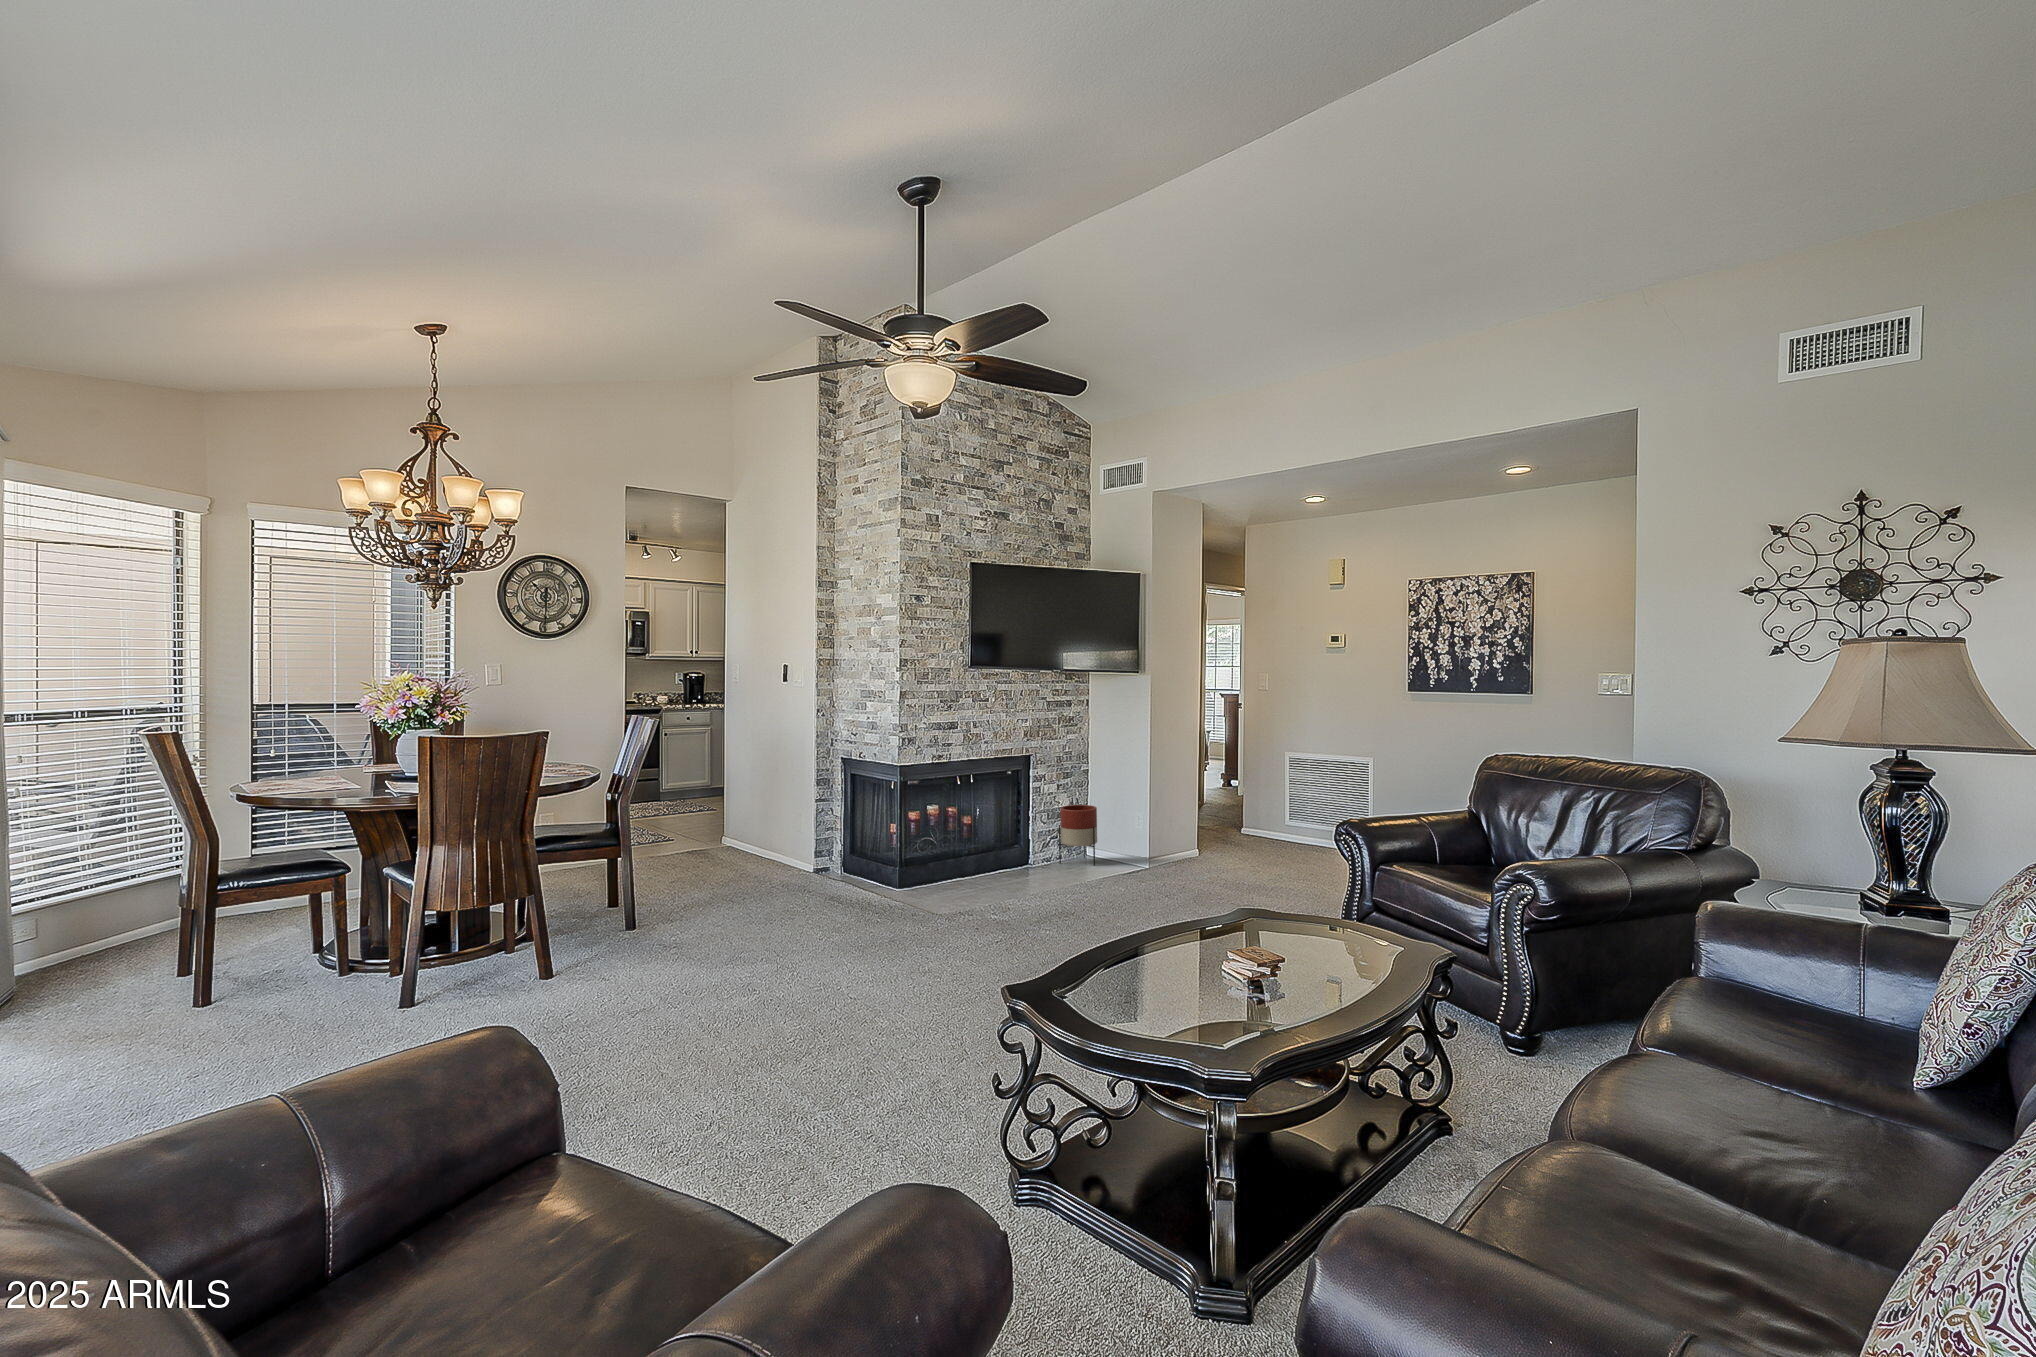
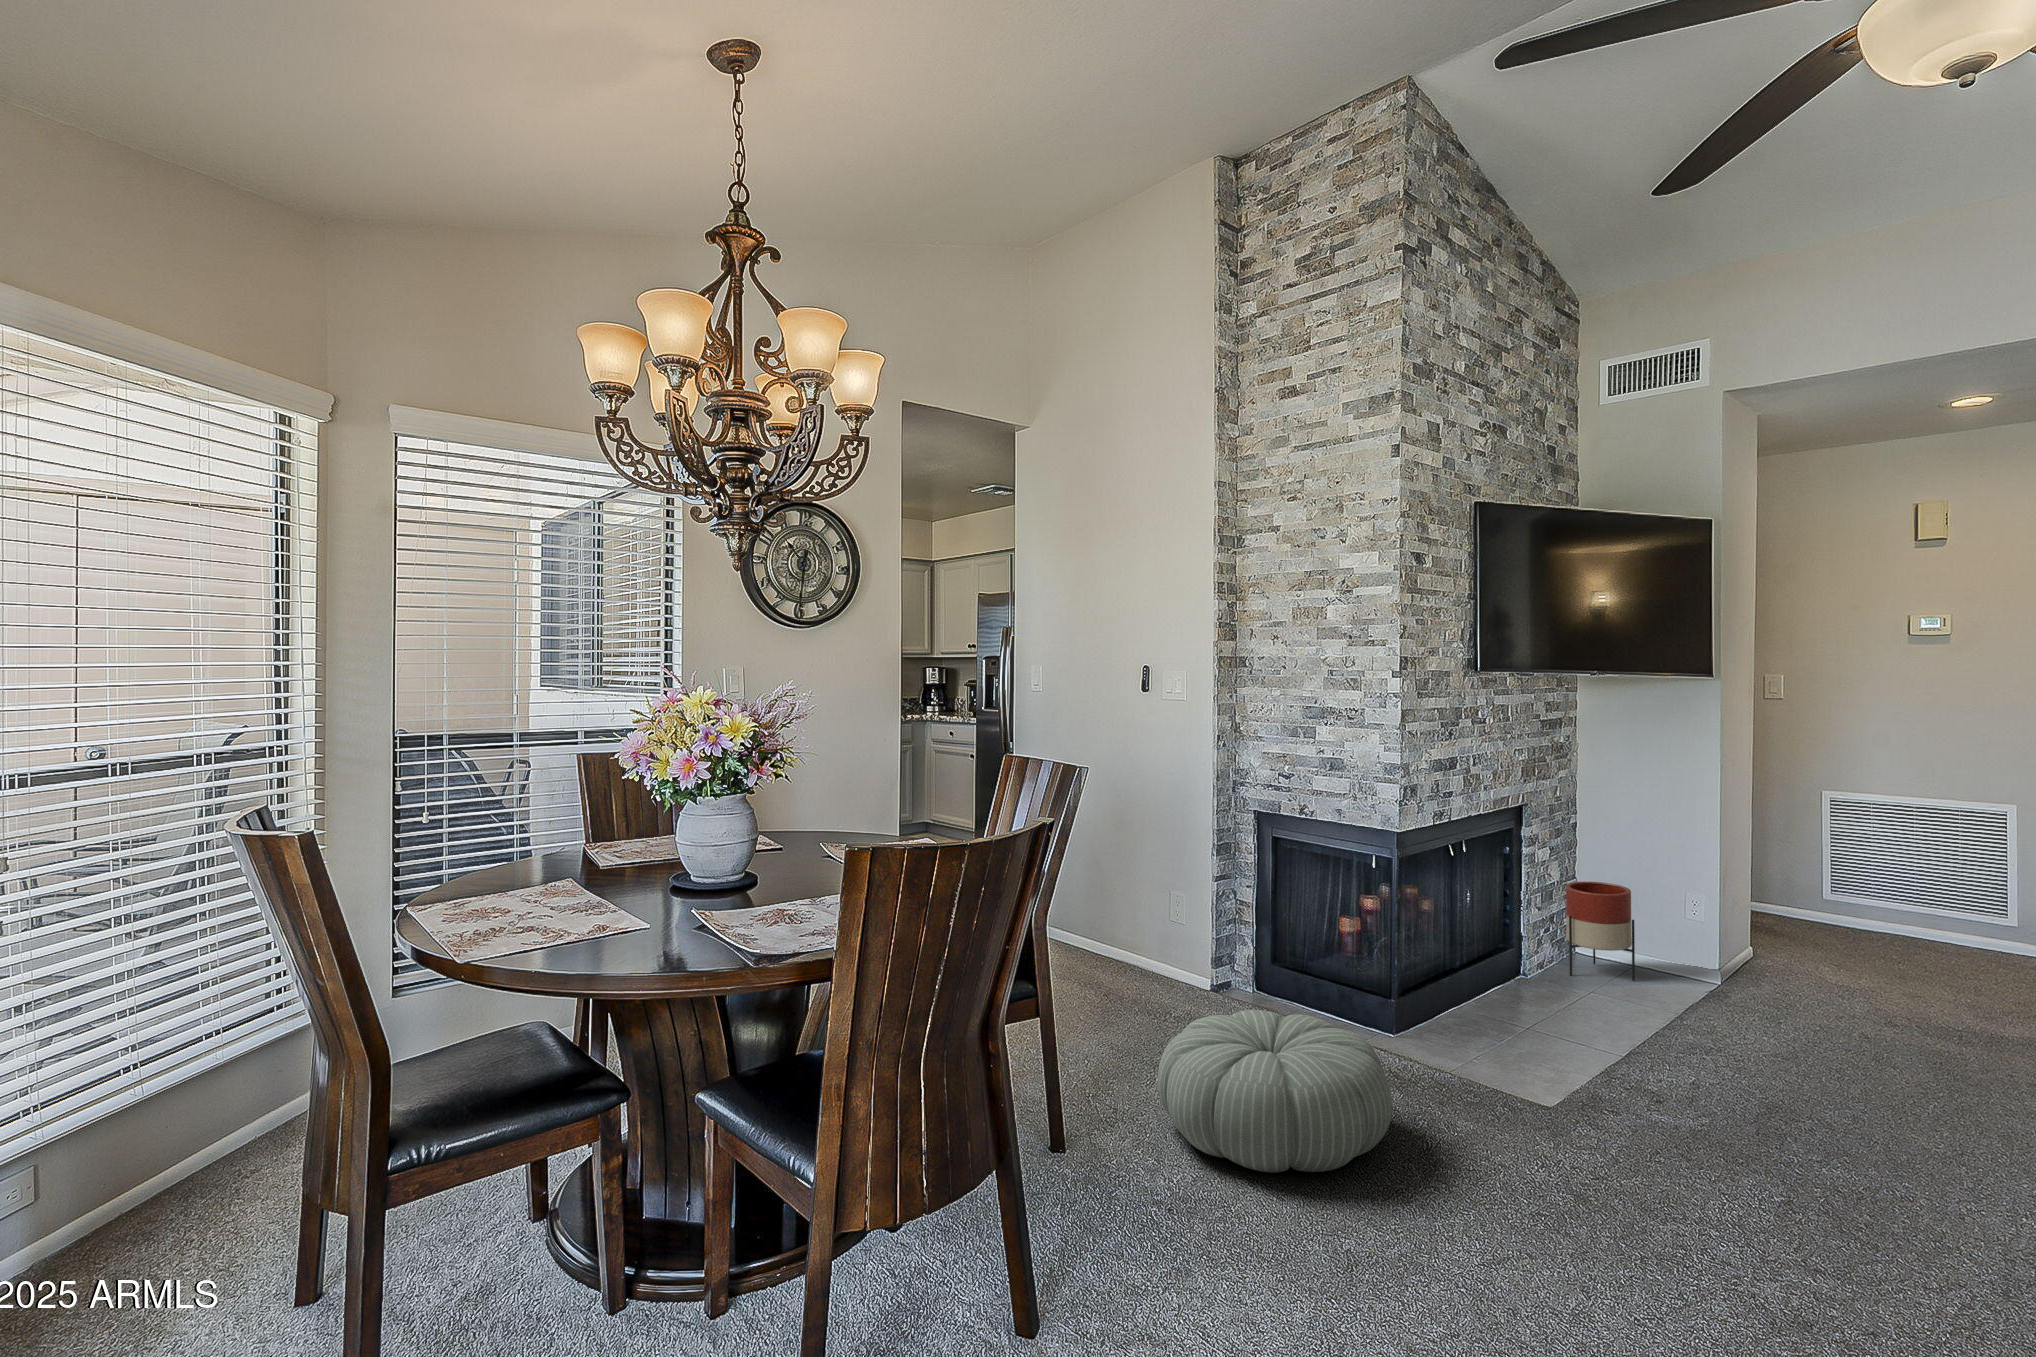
pouf: none [693,862,823,936] -> present [1157,1010,1392,1173]

